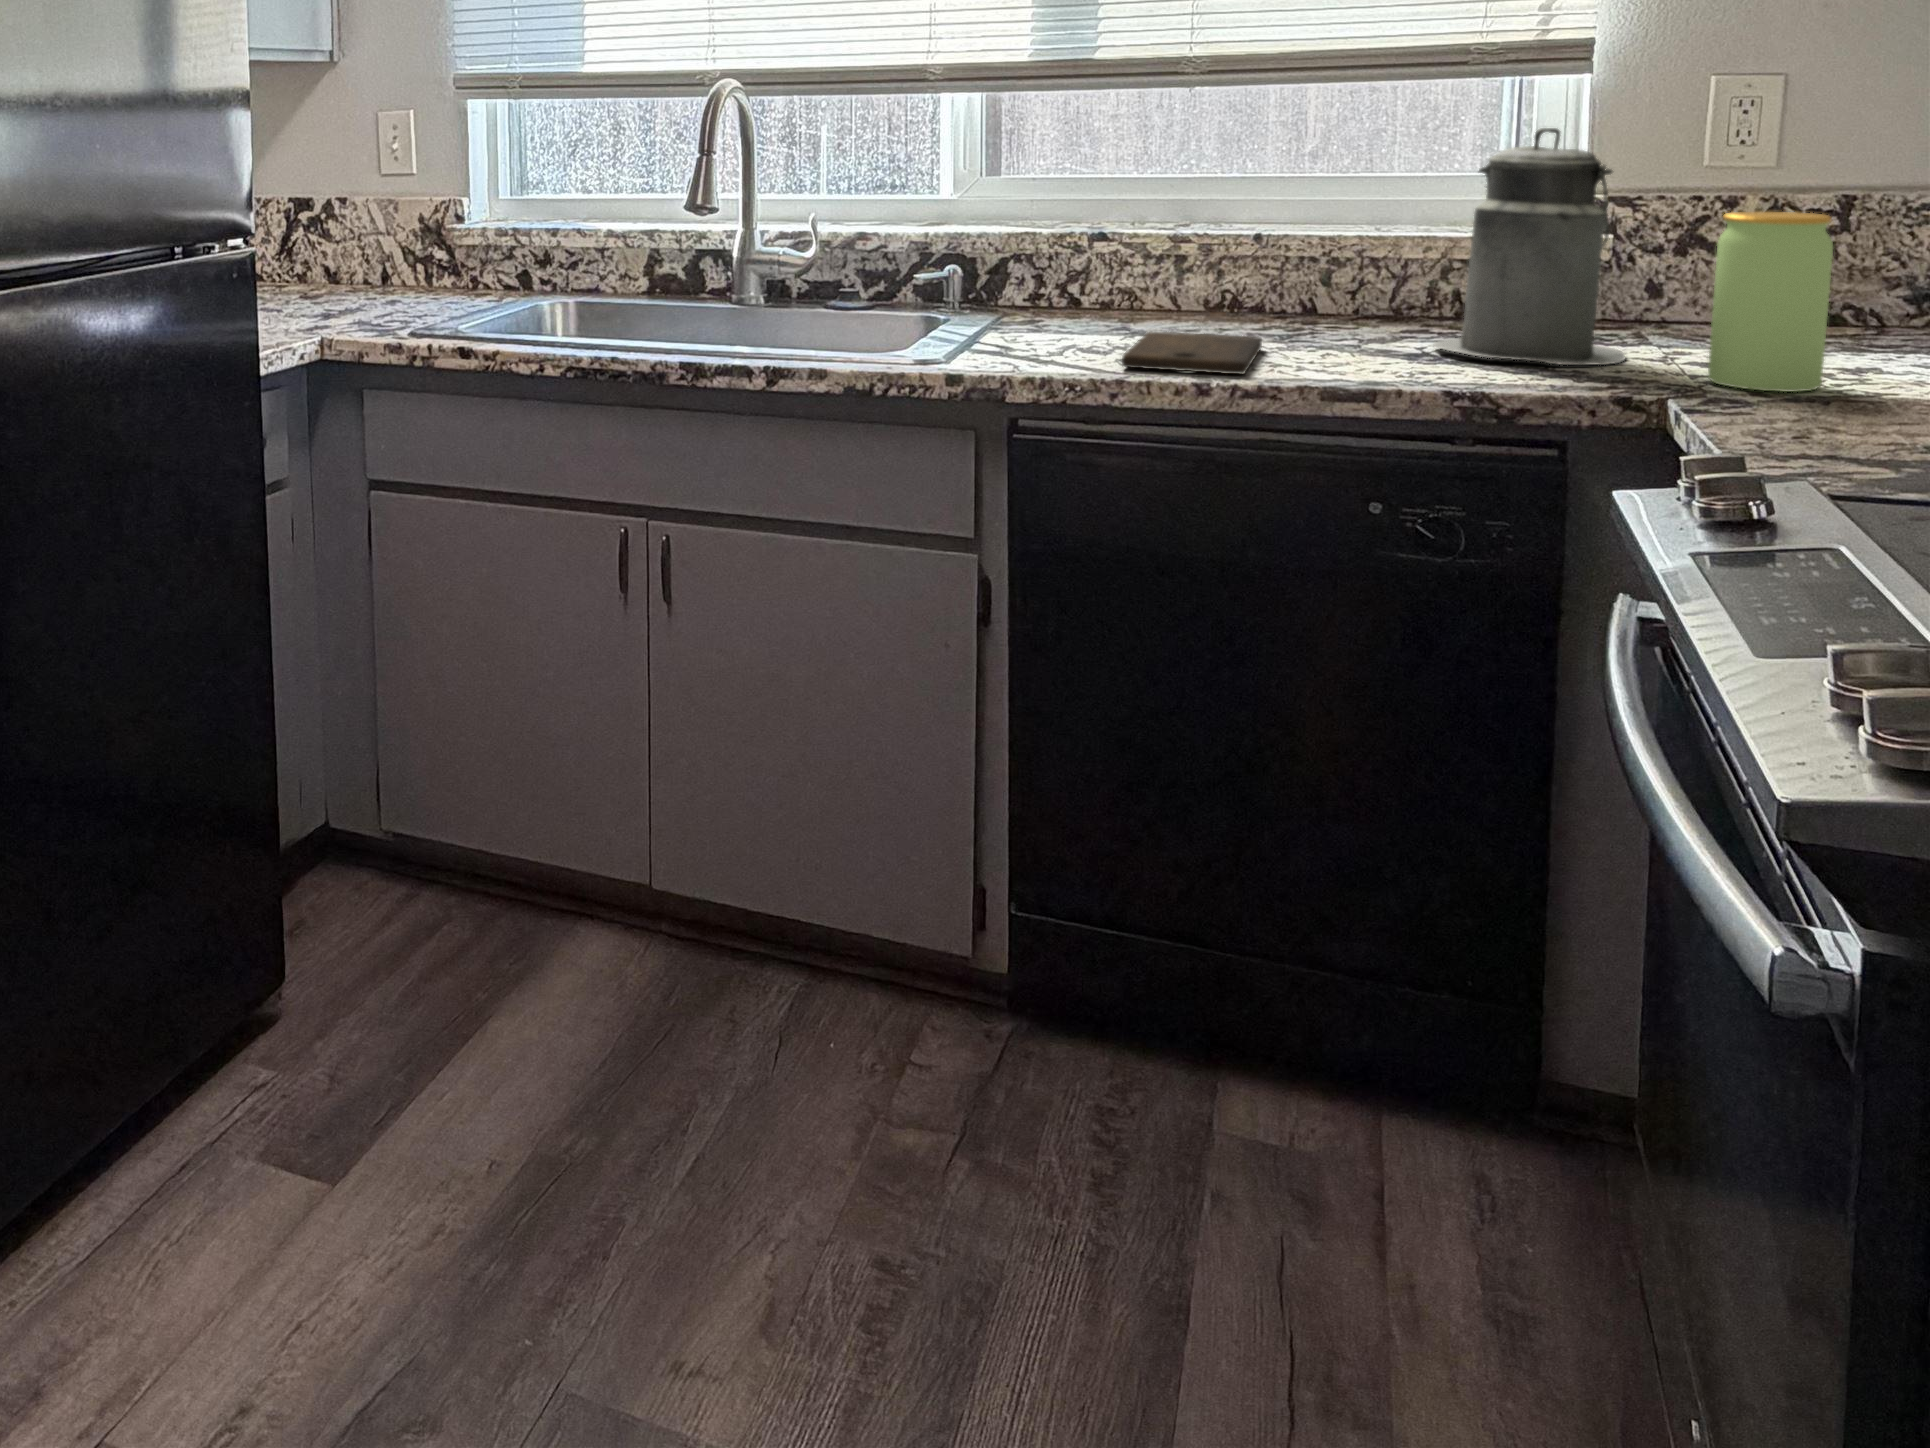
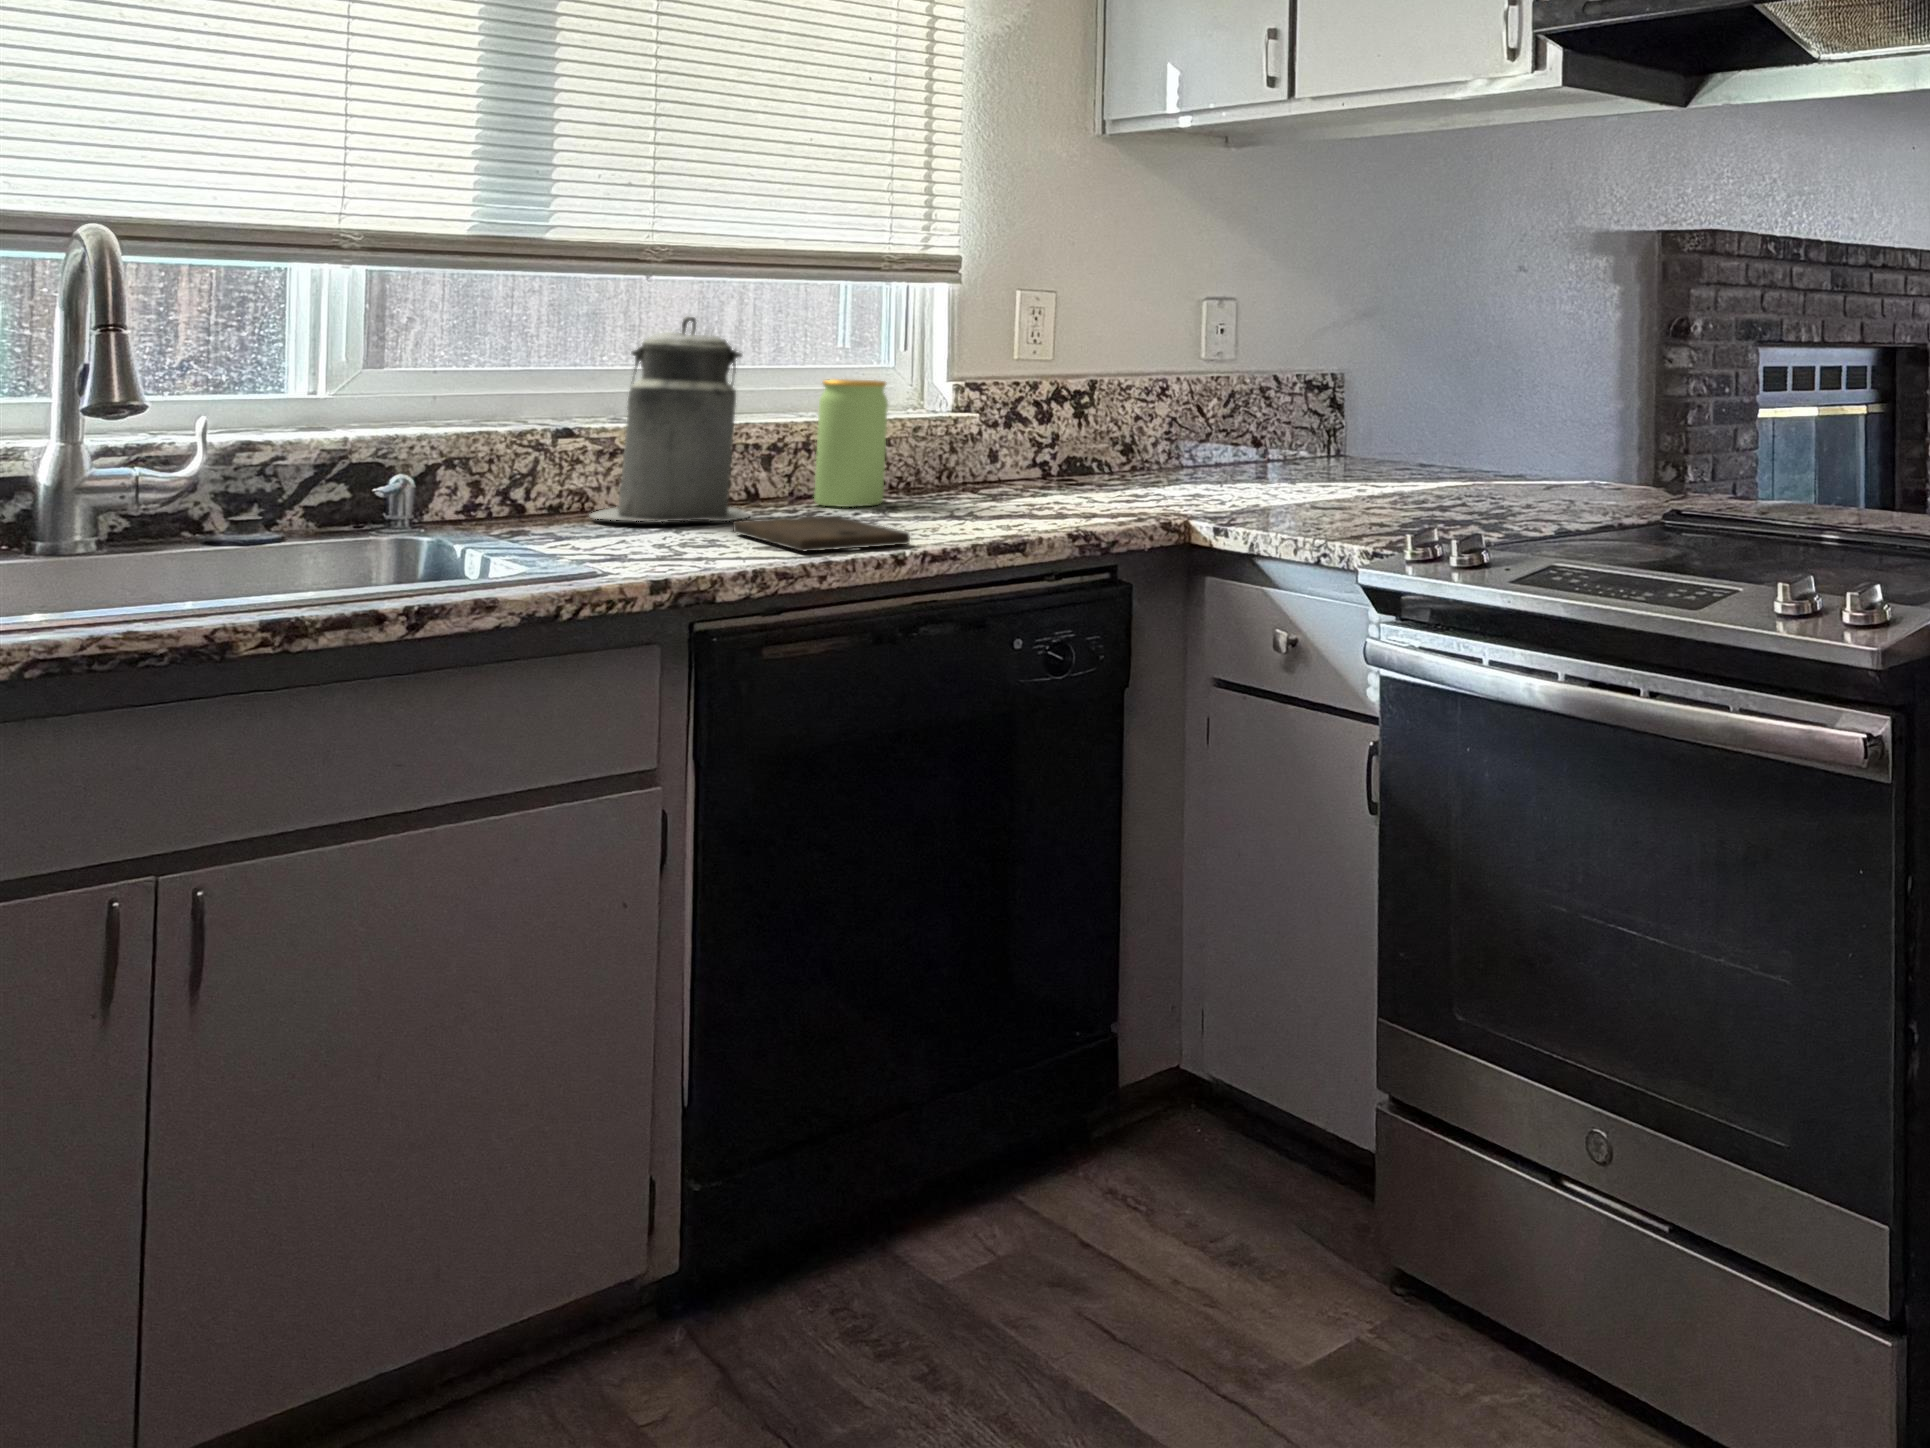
canister: present [1434,128,1625,365] -> present [589,317,749,521]
jar: present [1708,212,1833,392] -> present [814,379,888,507]

